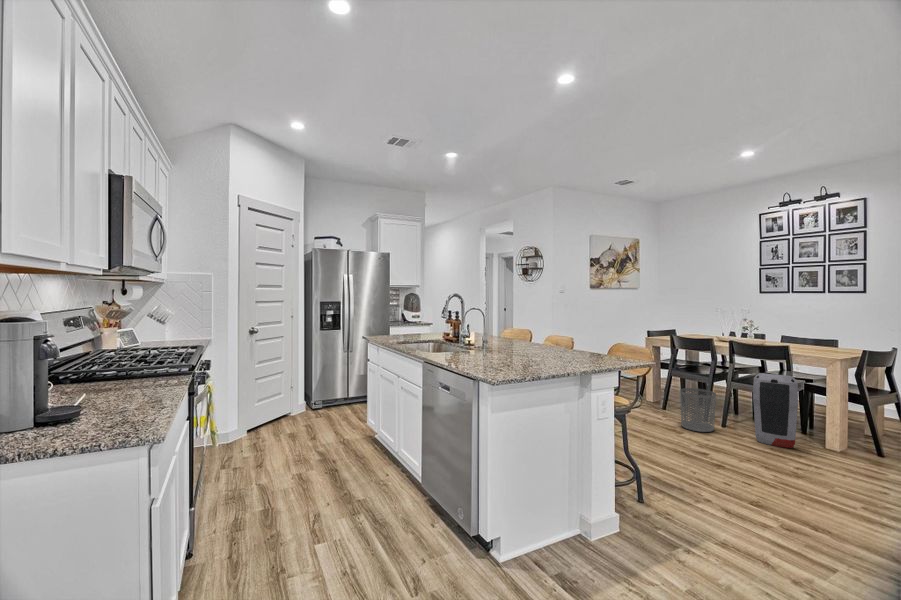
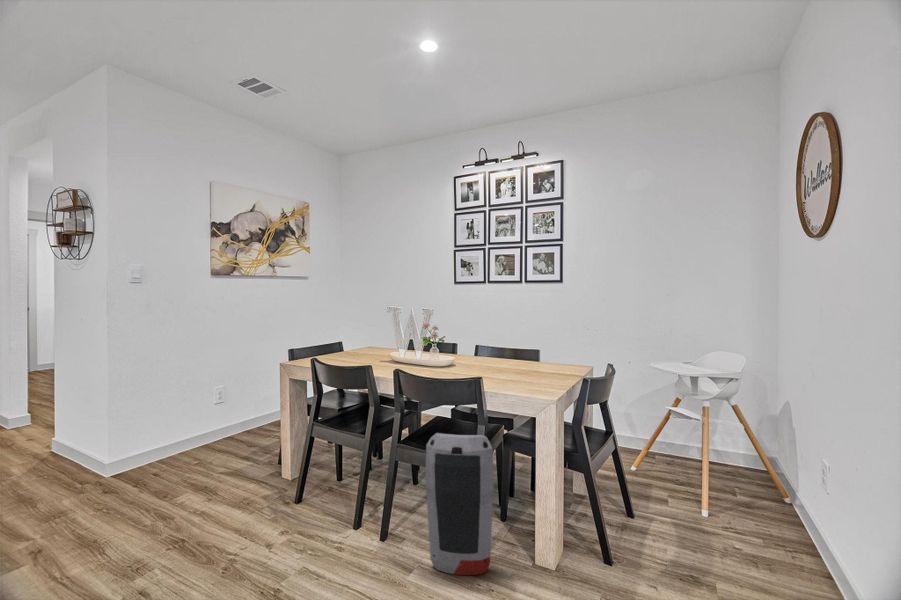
waste bin: present [680,388,716,432] -> none [305,466,370,567]

